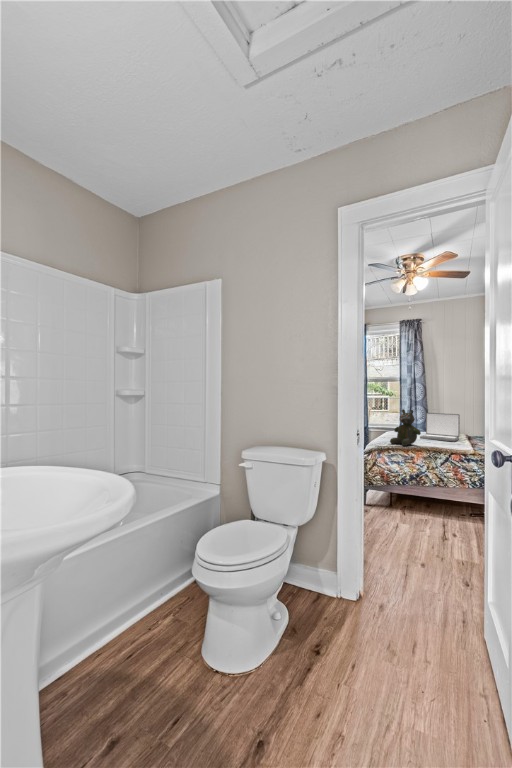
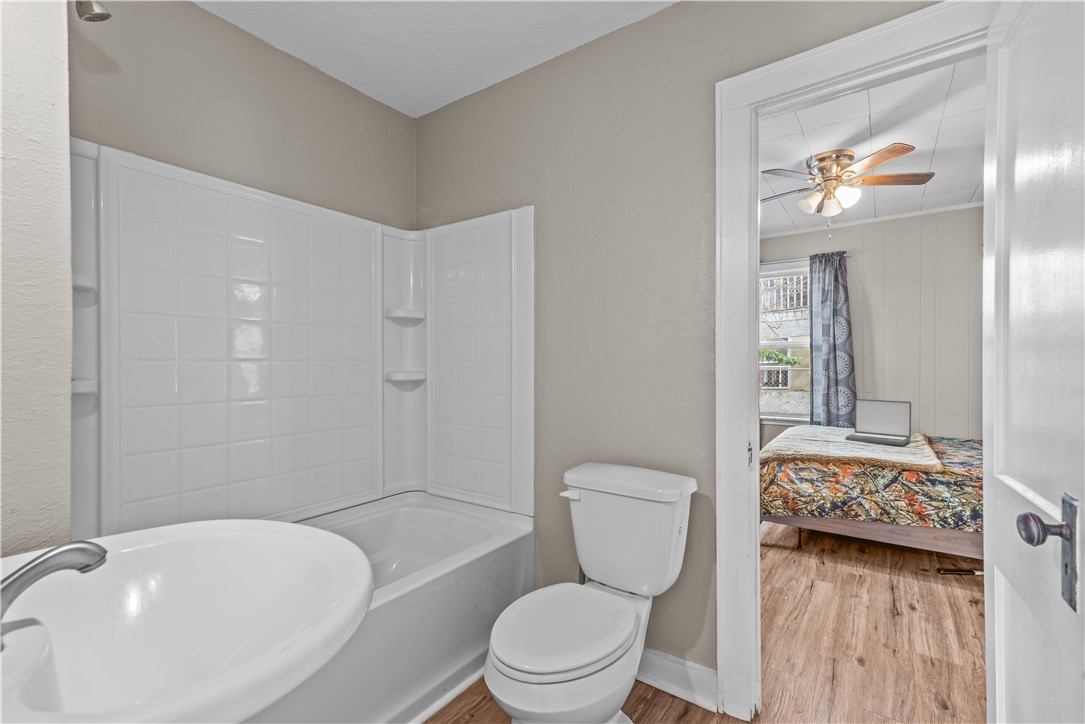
teddy bear: present [390,409,421,446] -> none [798,397,849,455]

